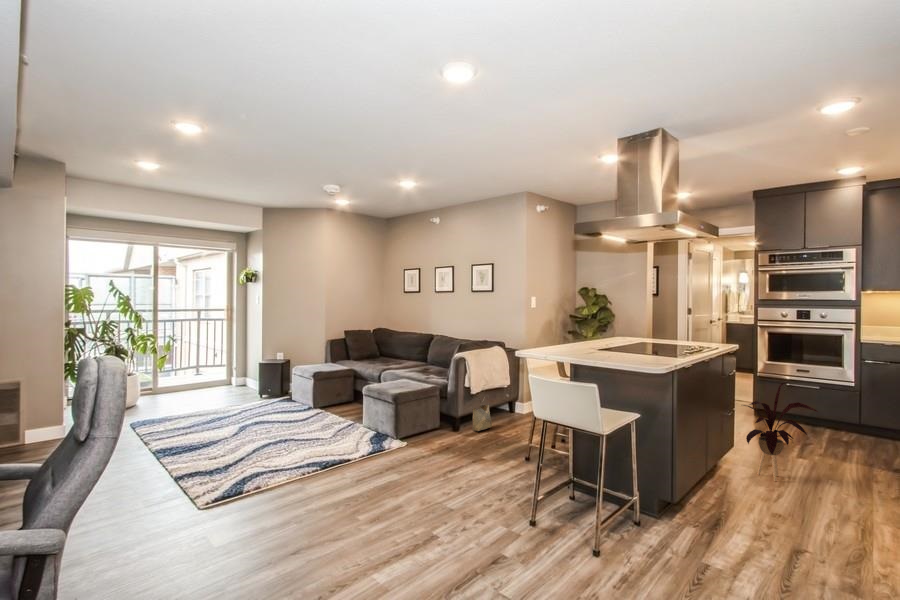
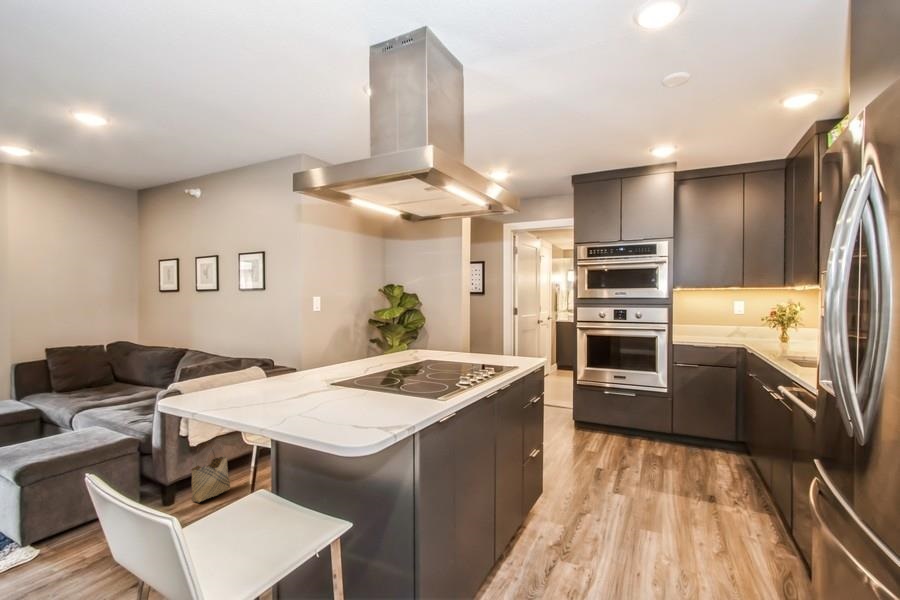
house plant: present [743,382,818,481] -> none [541,410,641,551]

